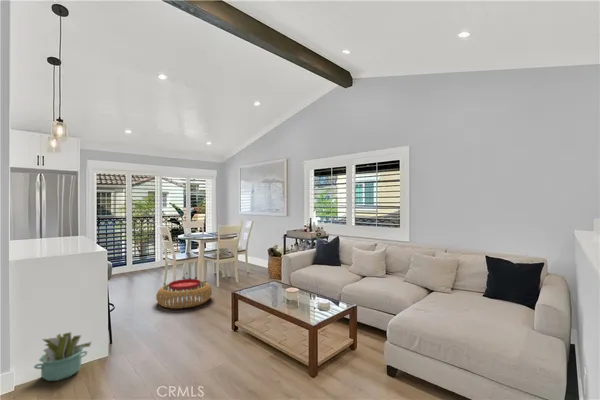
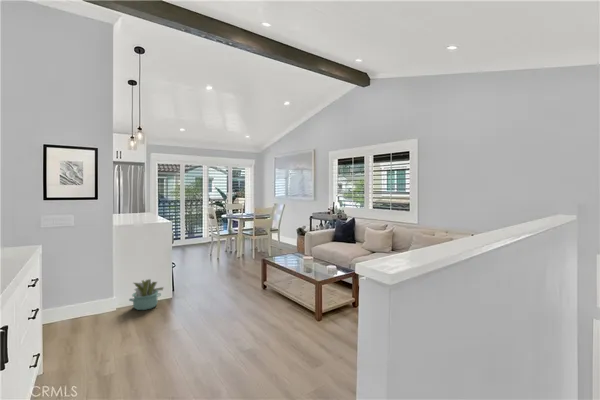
pouf: present [156,279,212,309] -> none [206,250,248,272]

